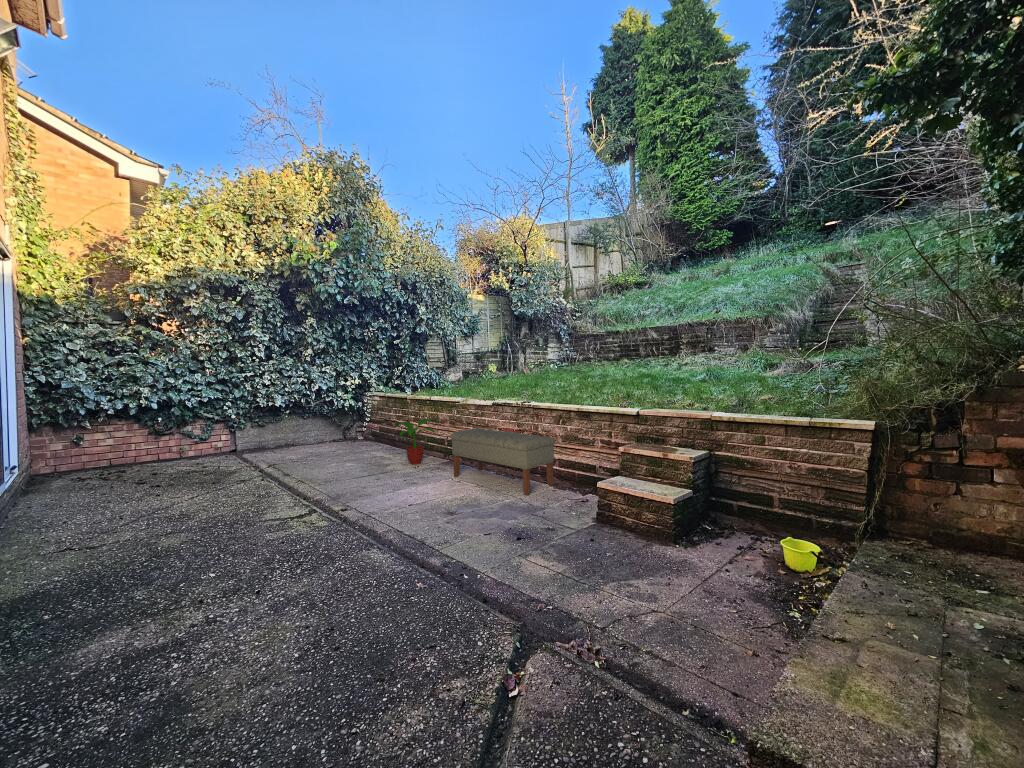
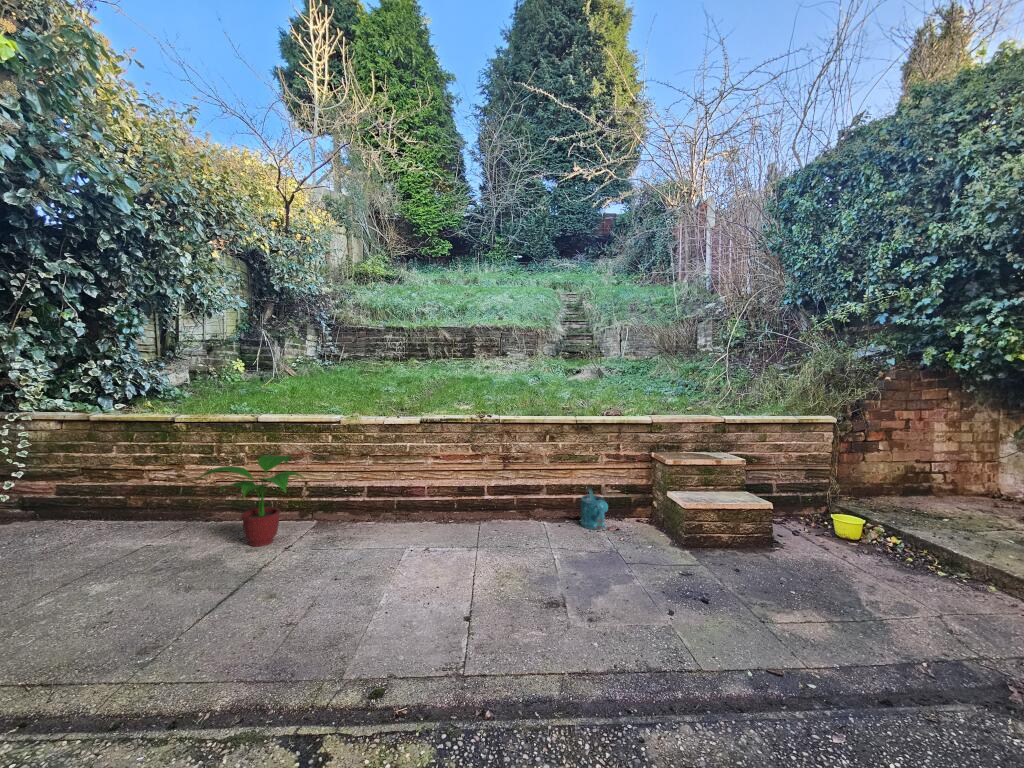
bench: present [450,428,555,495] -> none [396,459,562,546]
watering can: none [553,466,586,499] -> present [580,488,608,530]

